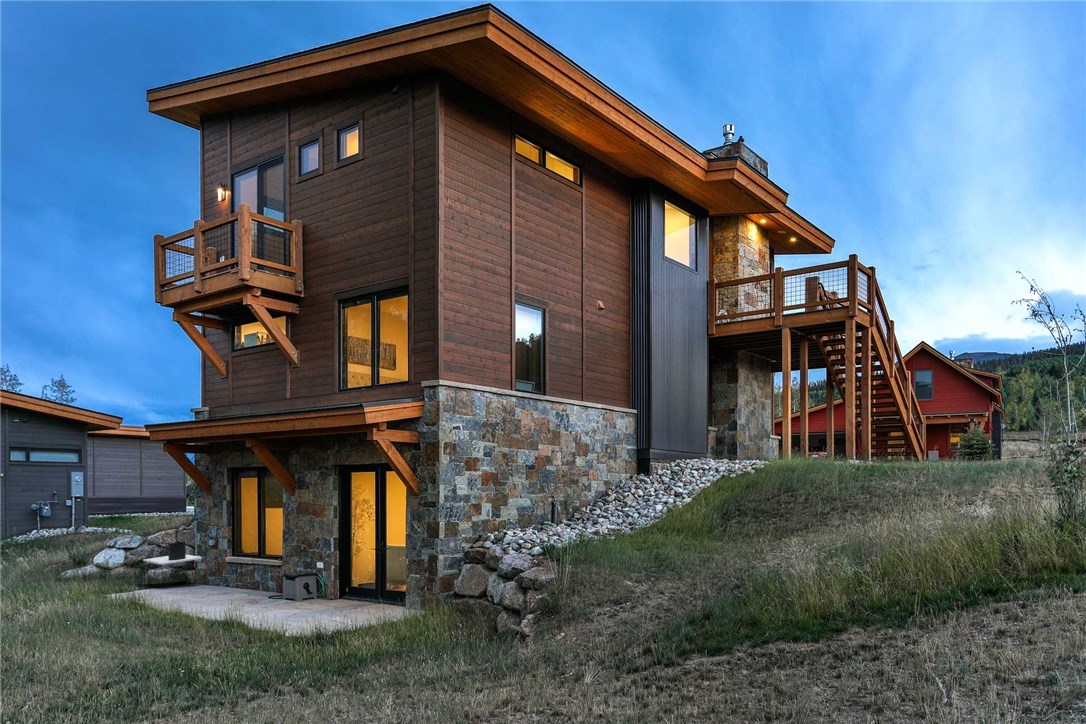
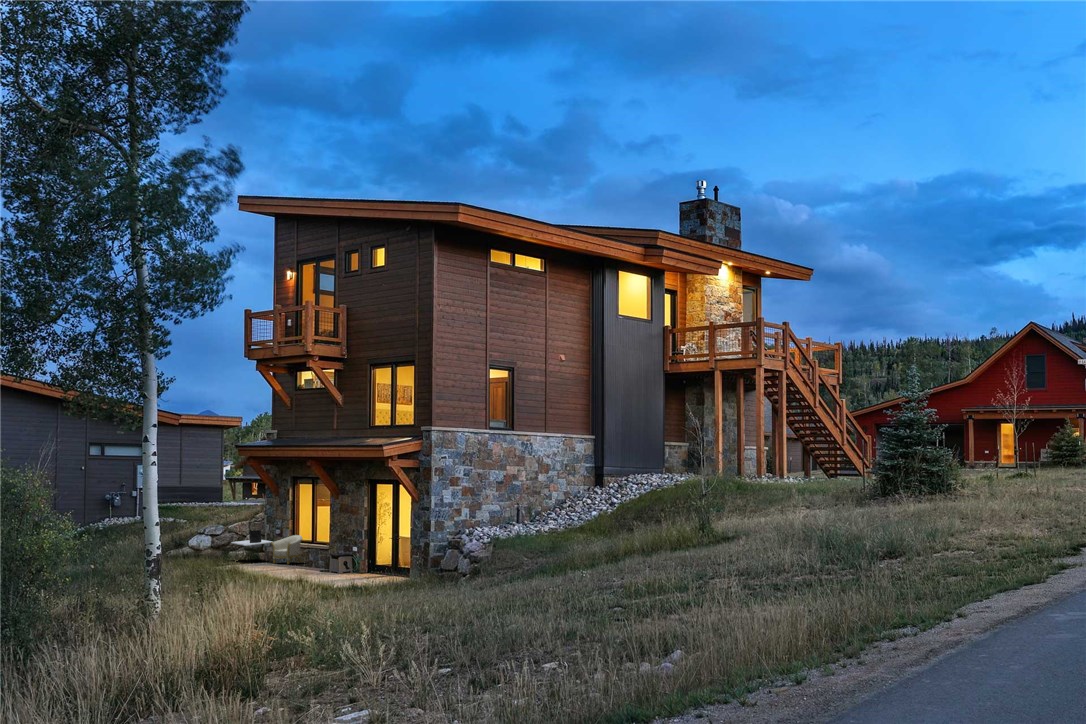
armchair: none [198,548,244,592] -> present [271,535,302,564]

